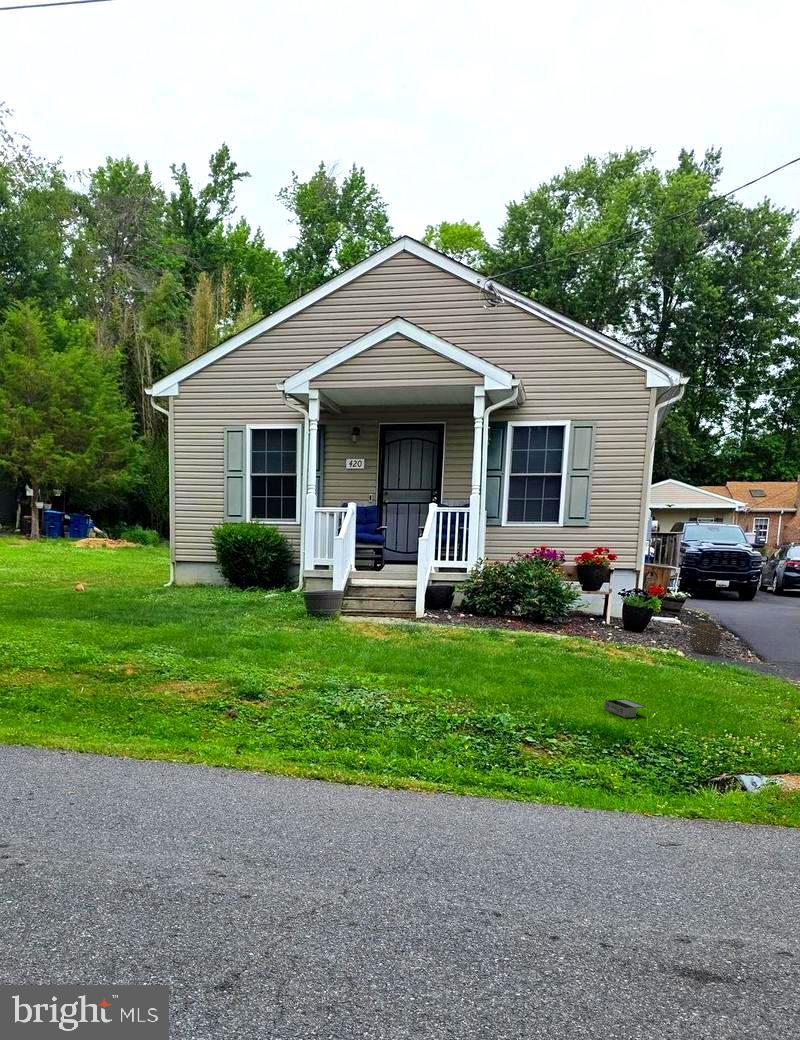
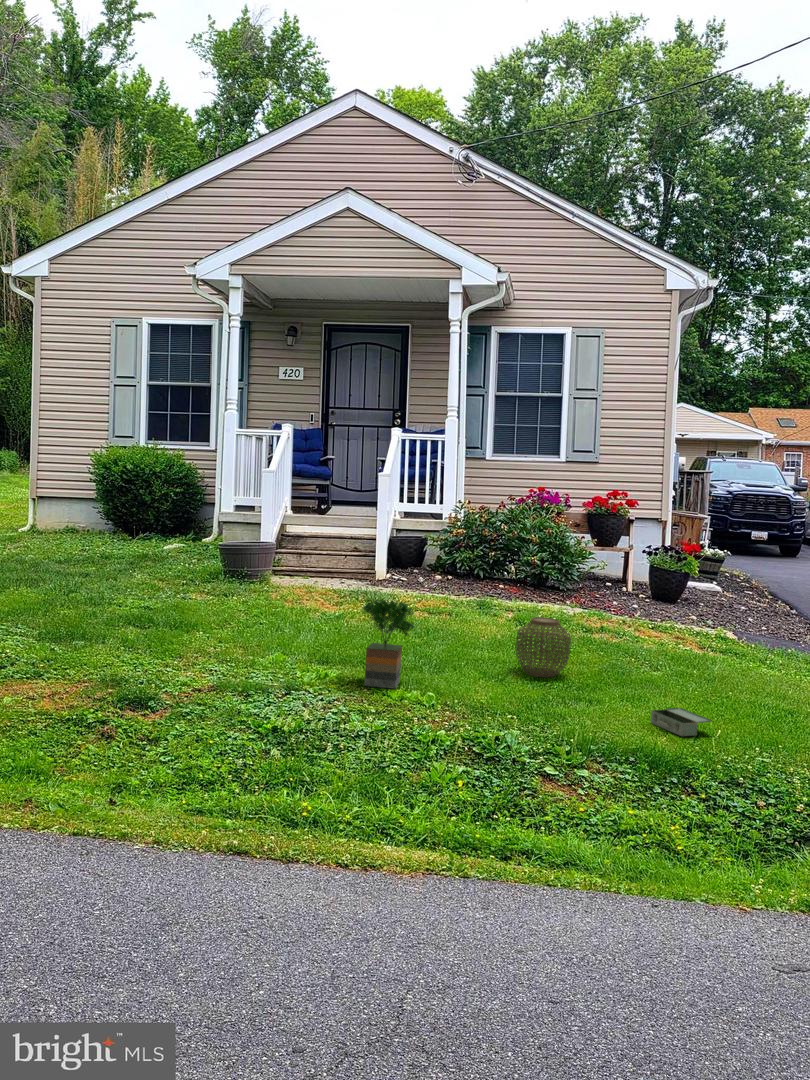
woven basket: present [690,623,720,654] -> present [516,617,571,677]
potted tree: none [401,624,441,687] -> present [362,600,415,689]

